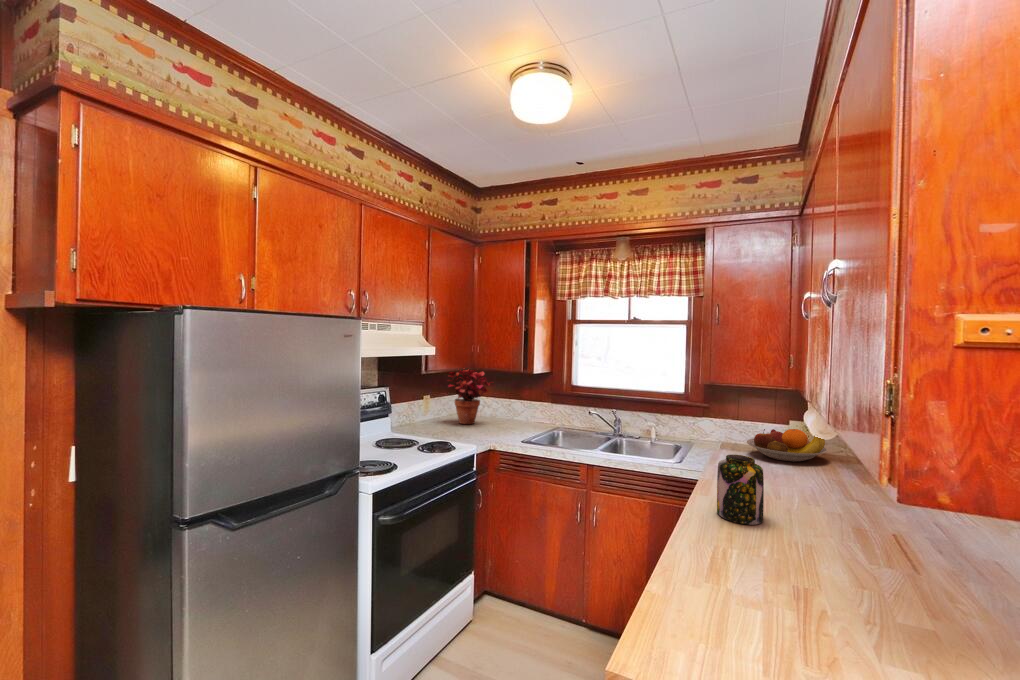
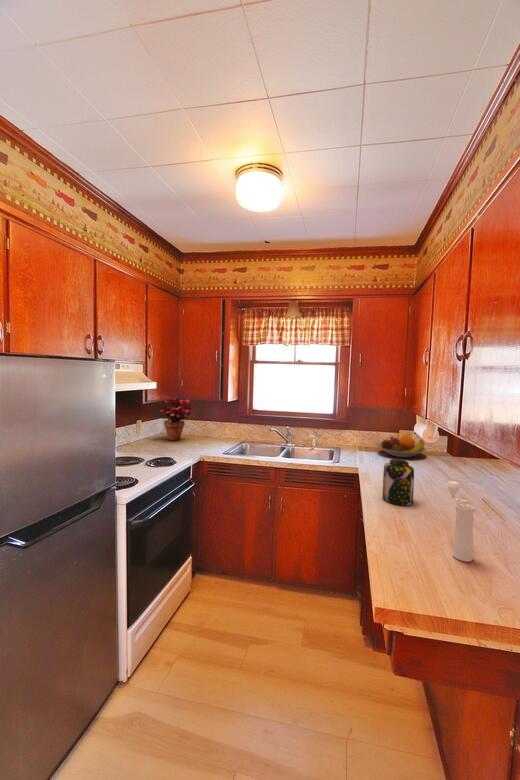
pepper mill: none [782,484,815,608] -> present [447,481,475,562]

